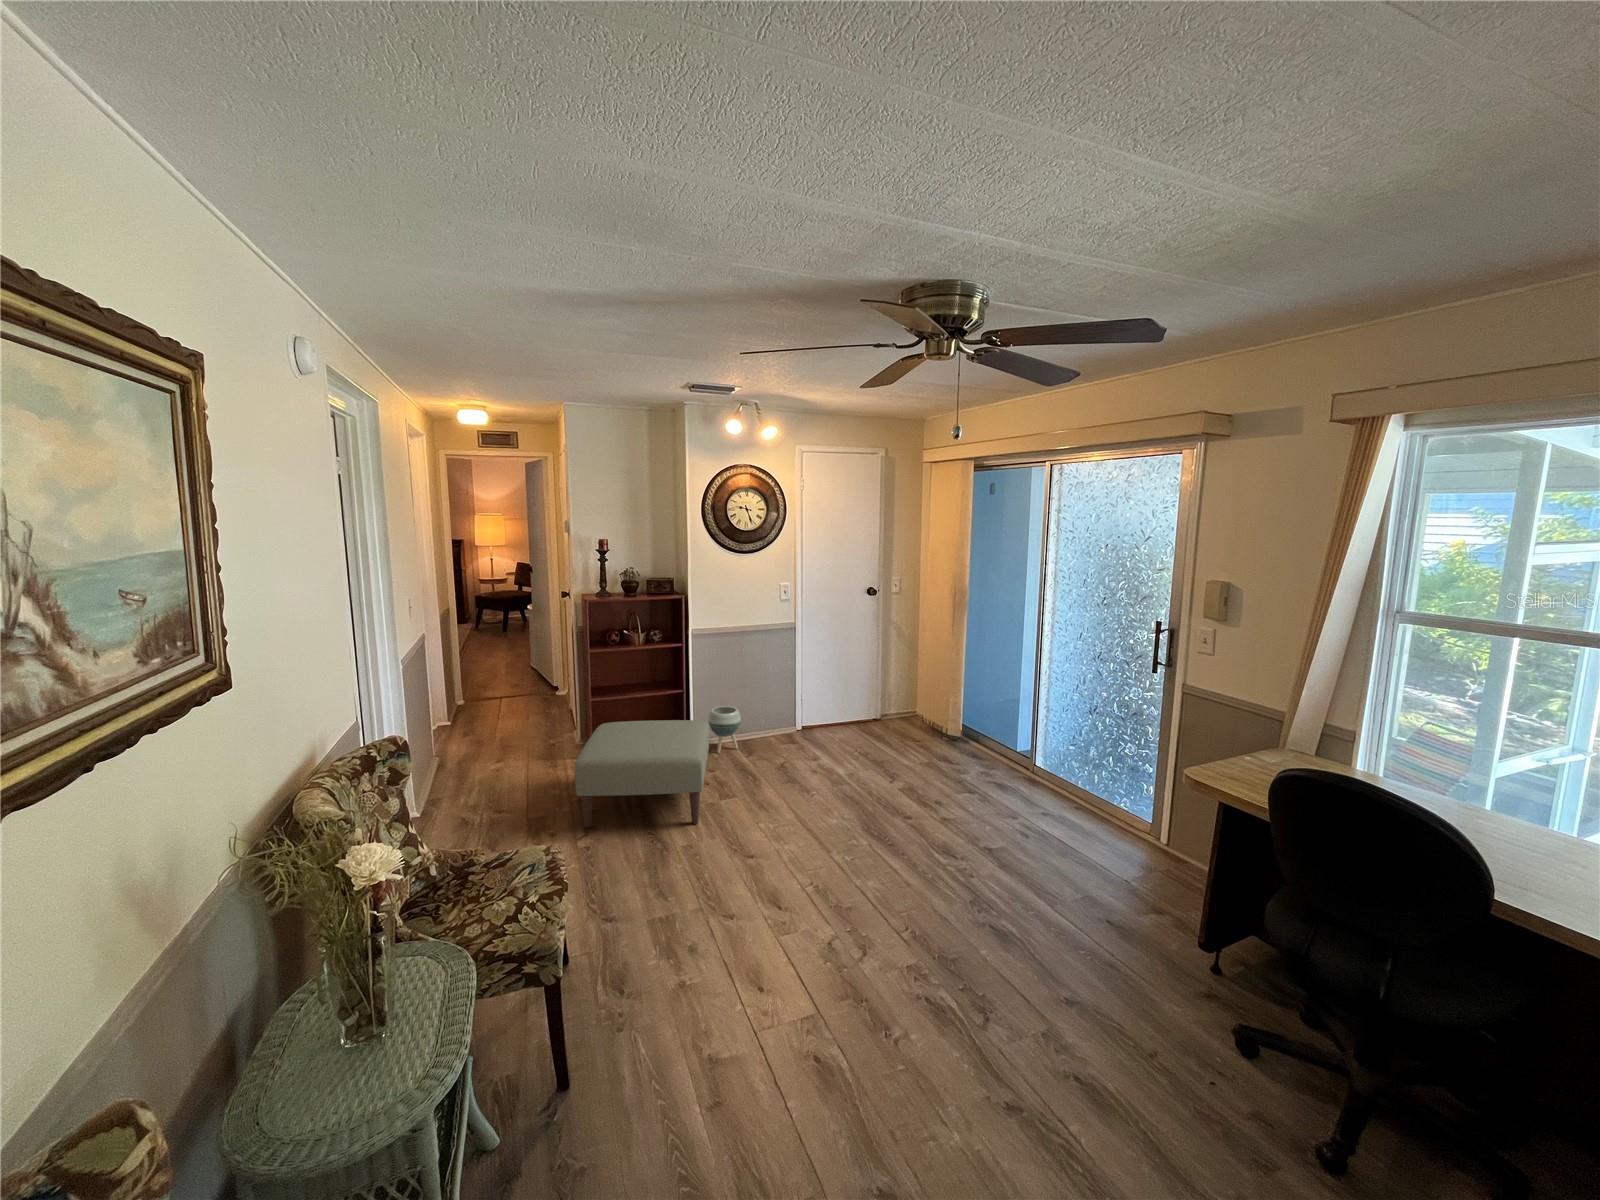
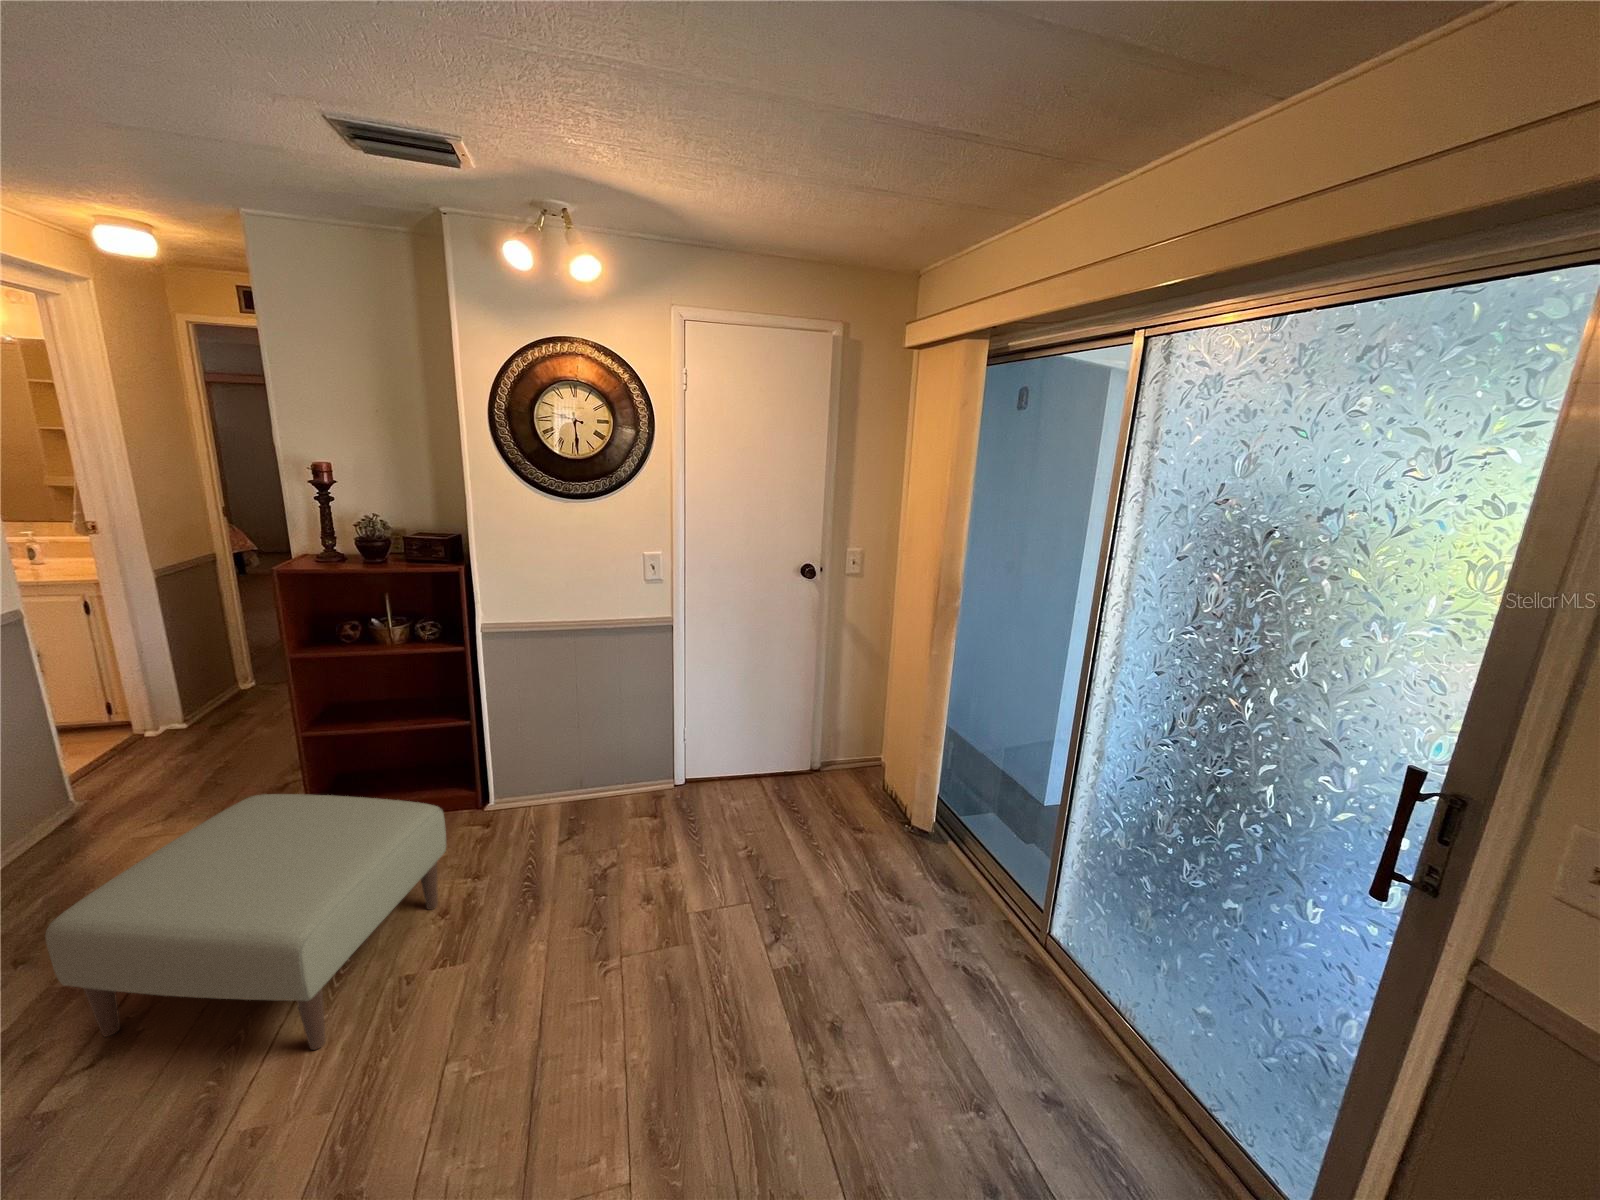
planter: present [708,706,741,753] -> none [502,750,560,830]

